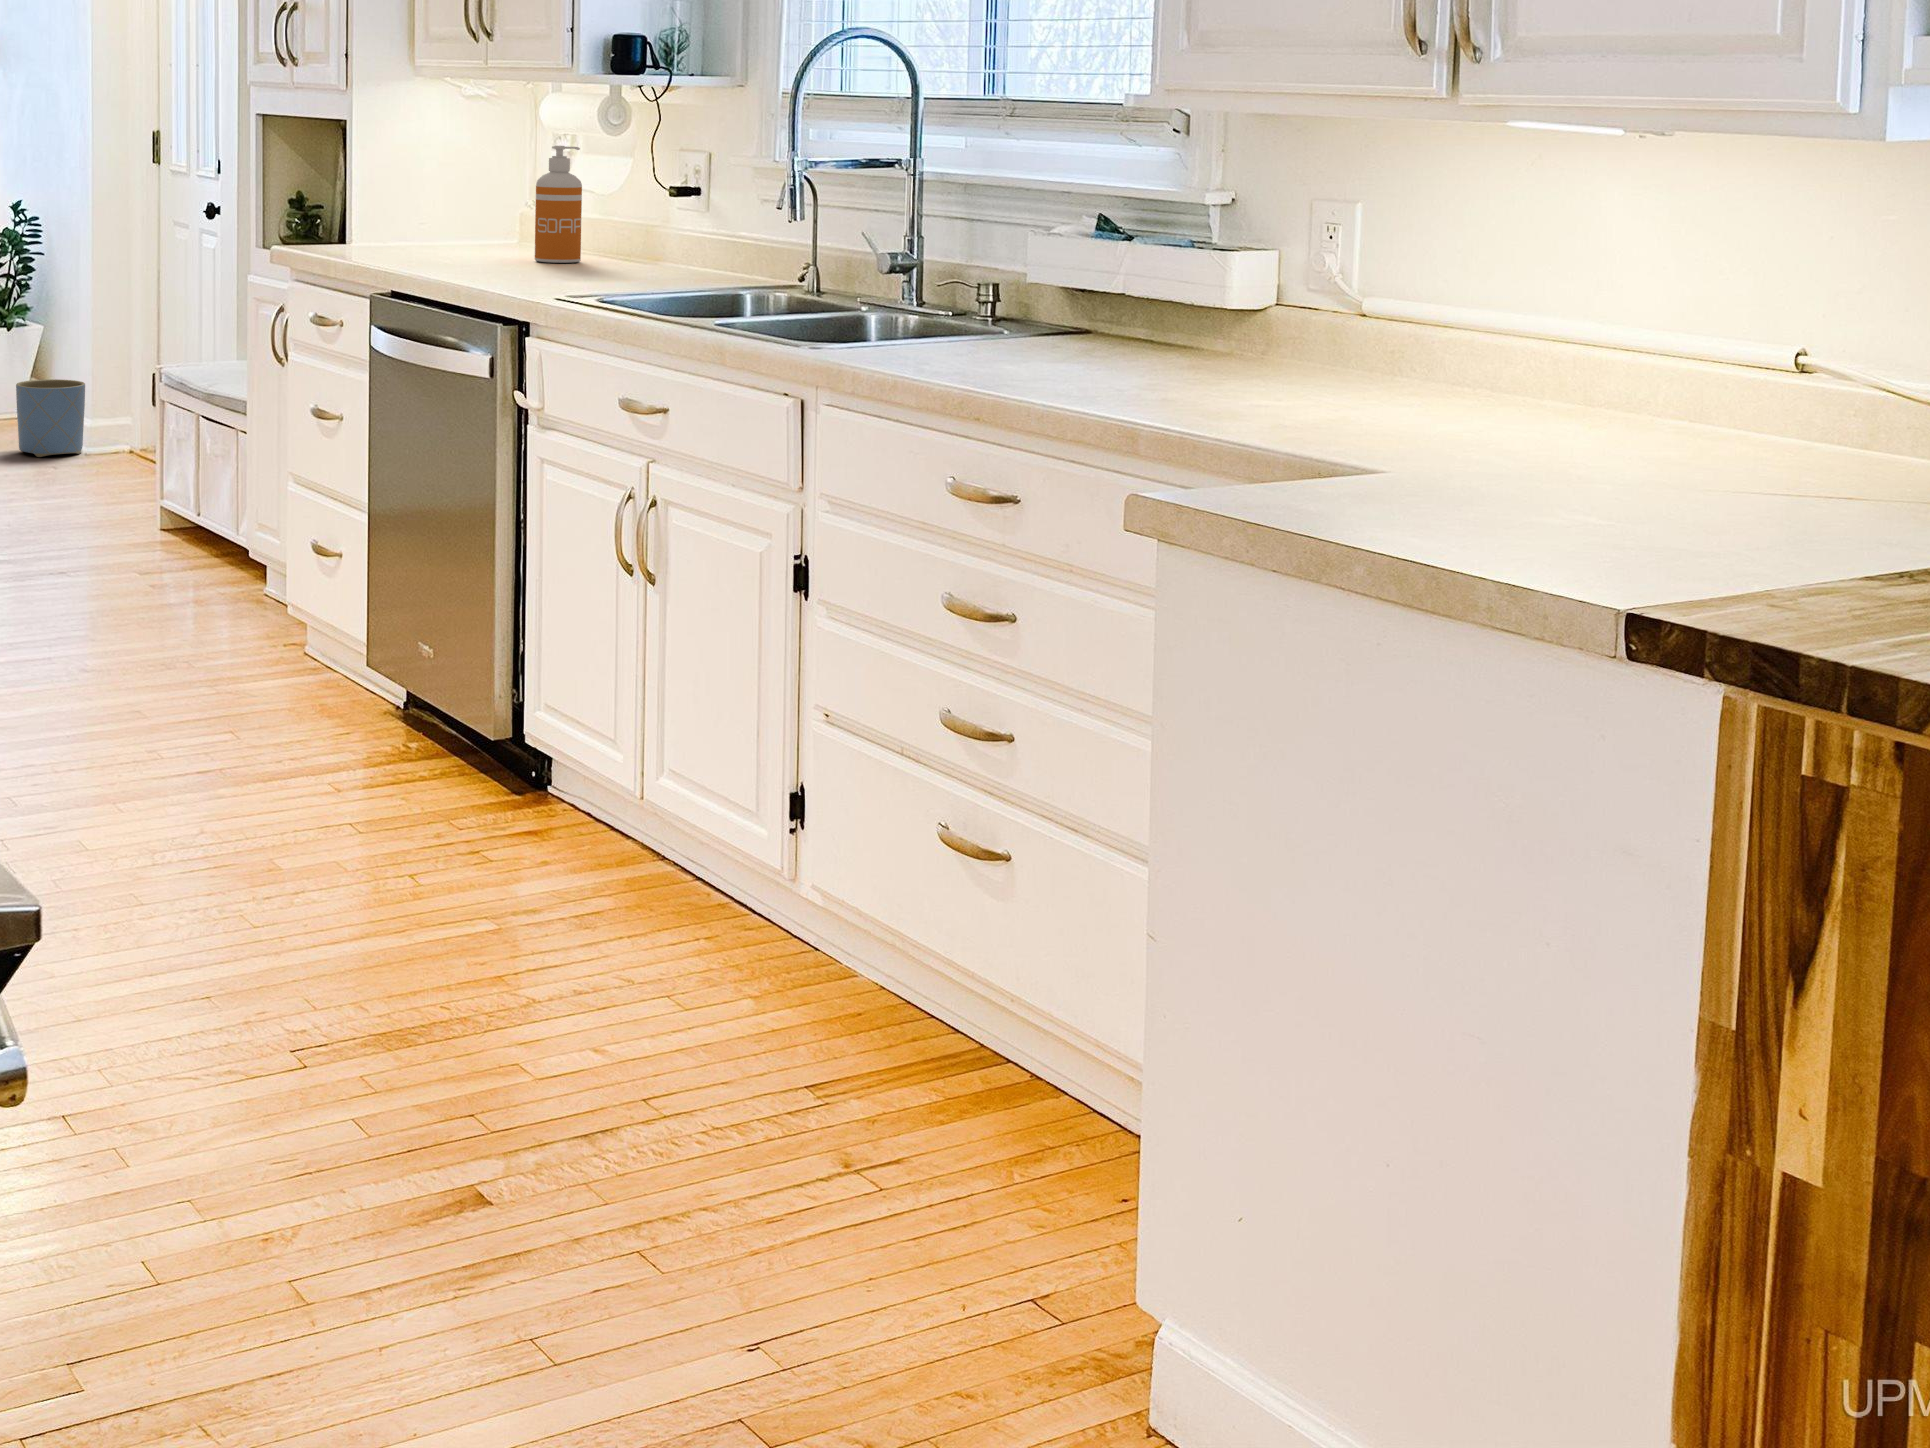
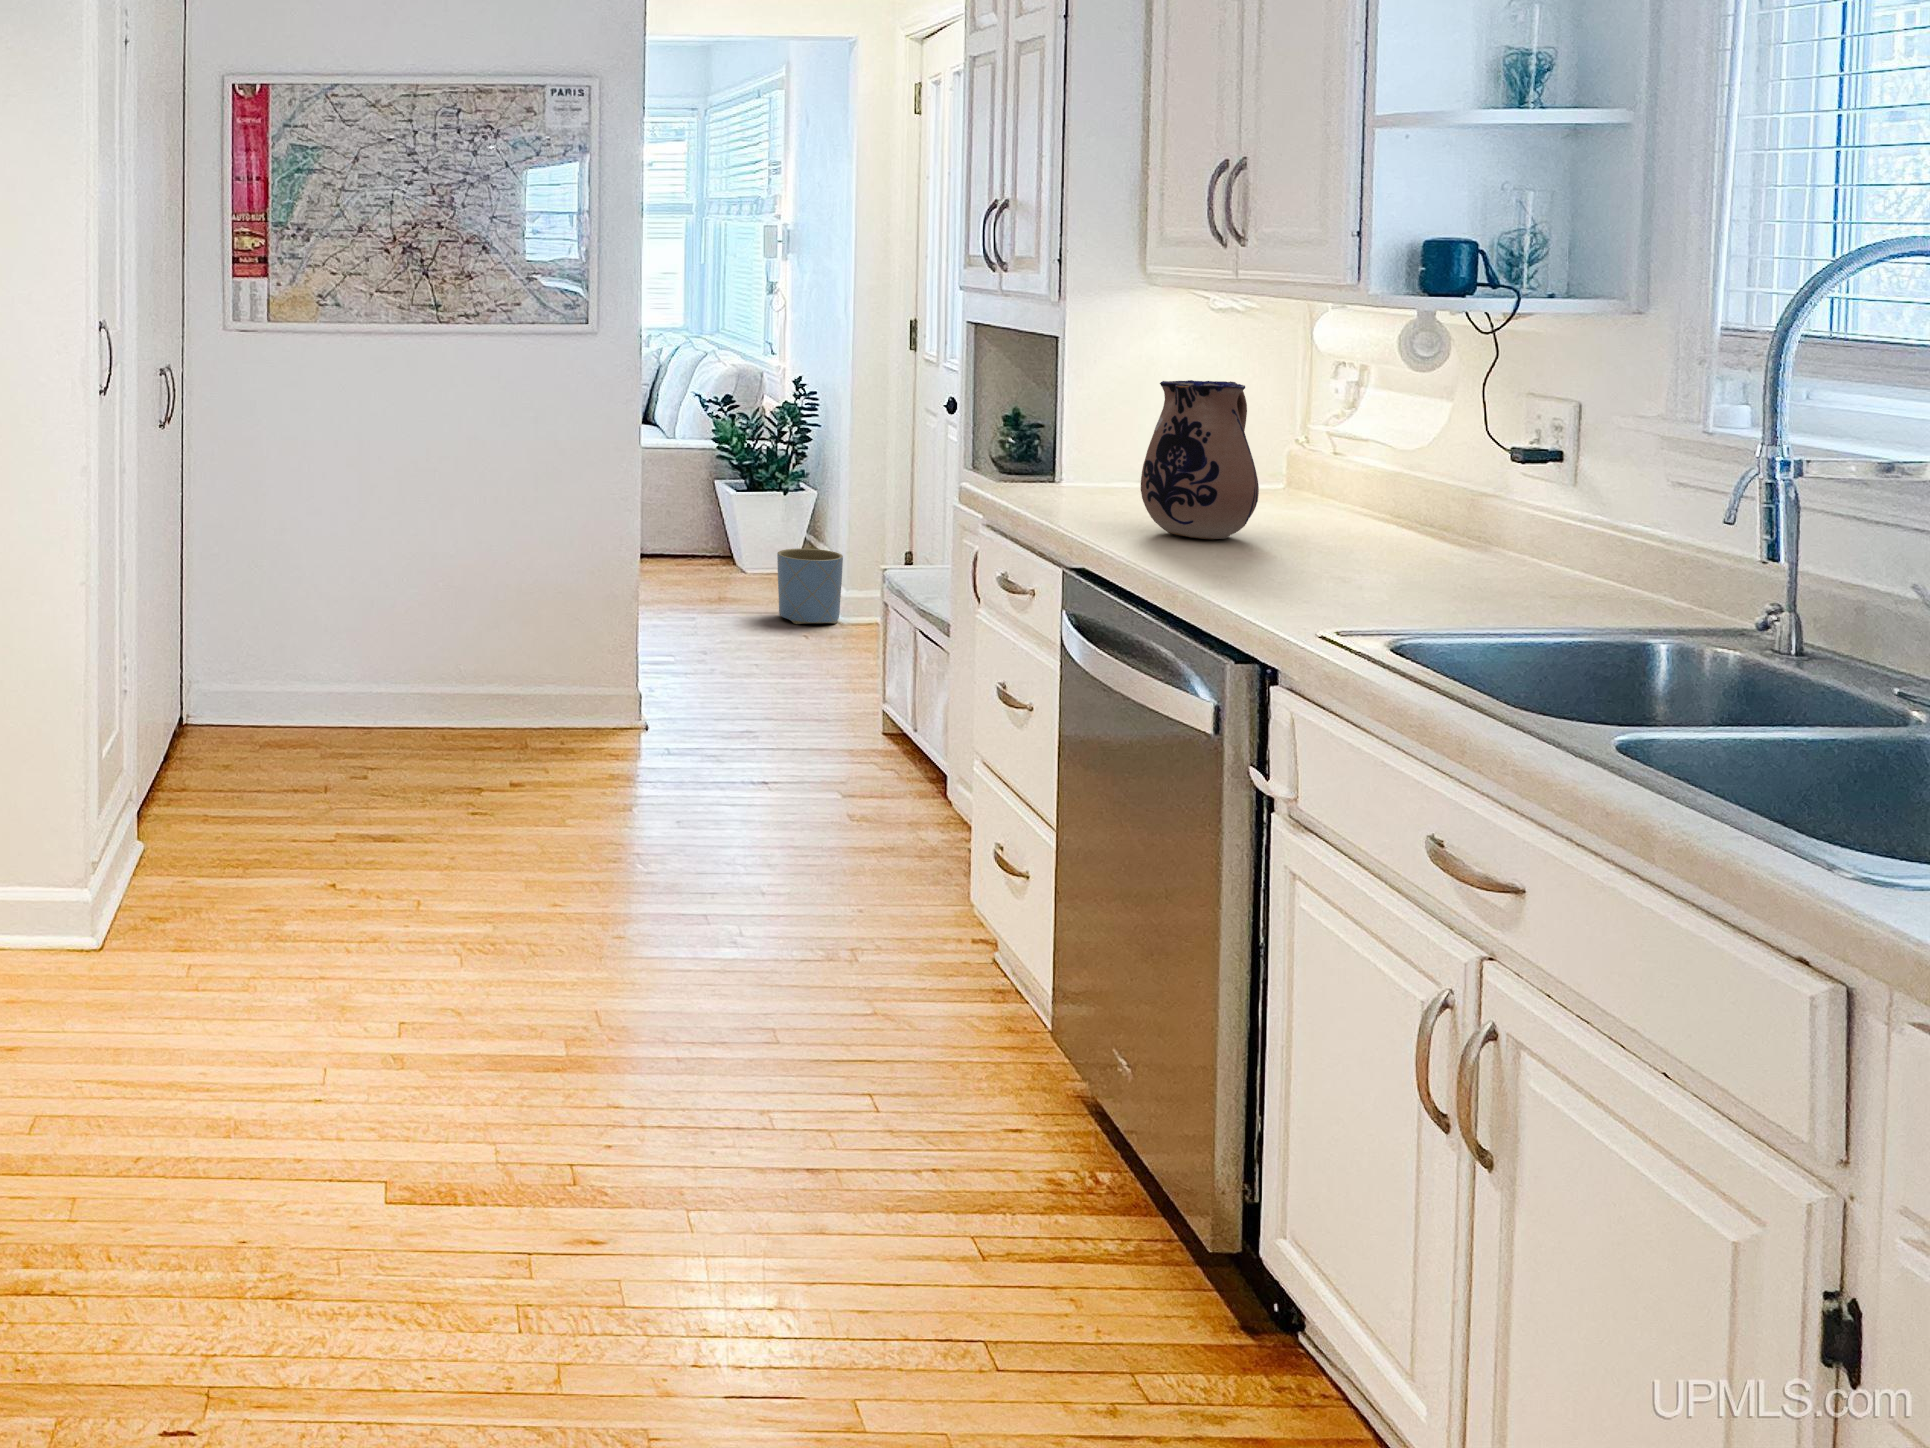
ceramic pitcher: none [420,146,504,268] -> present [1141,380,1259,539]
soap dispenser: present [535,146,582,263] -> none [1307,379,1377,533]

